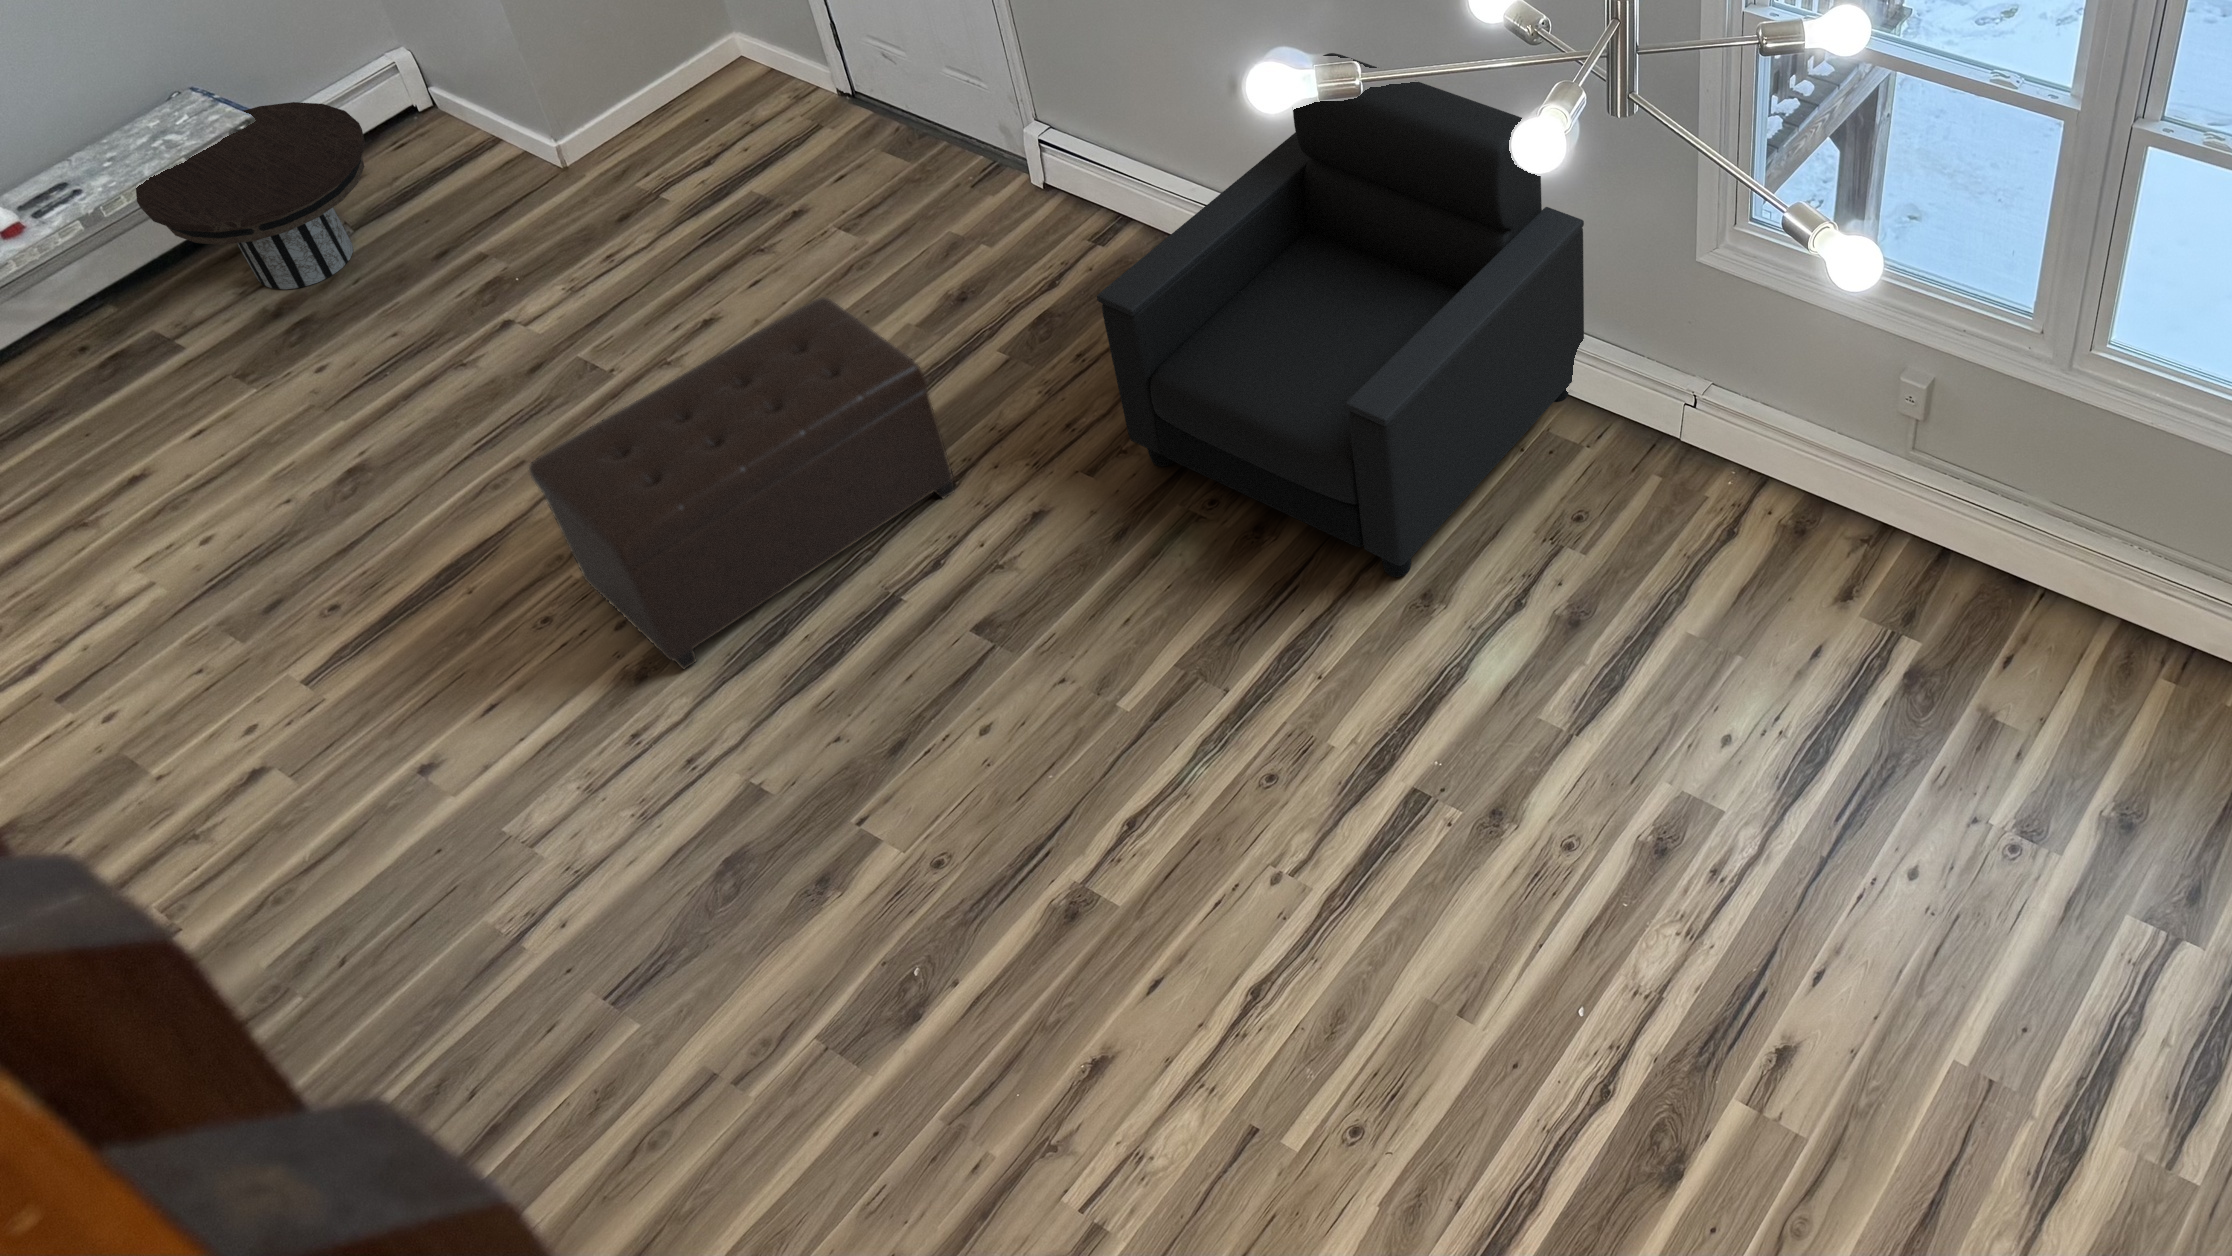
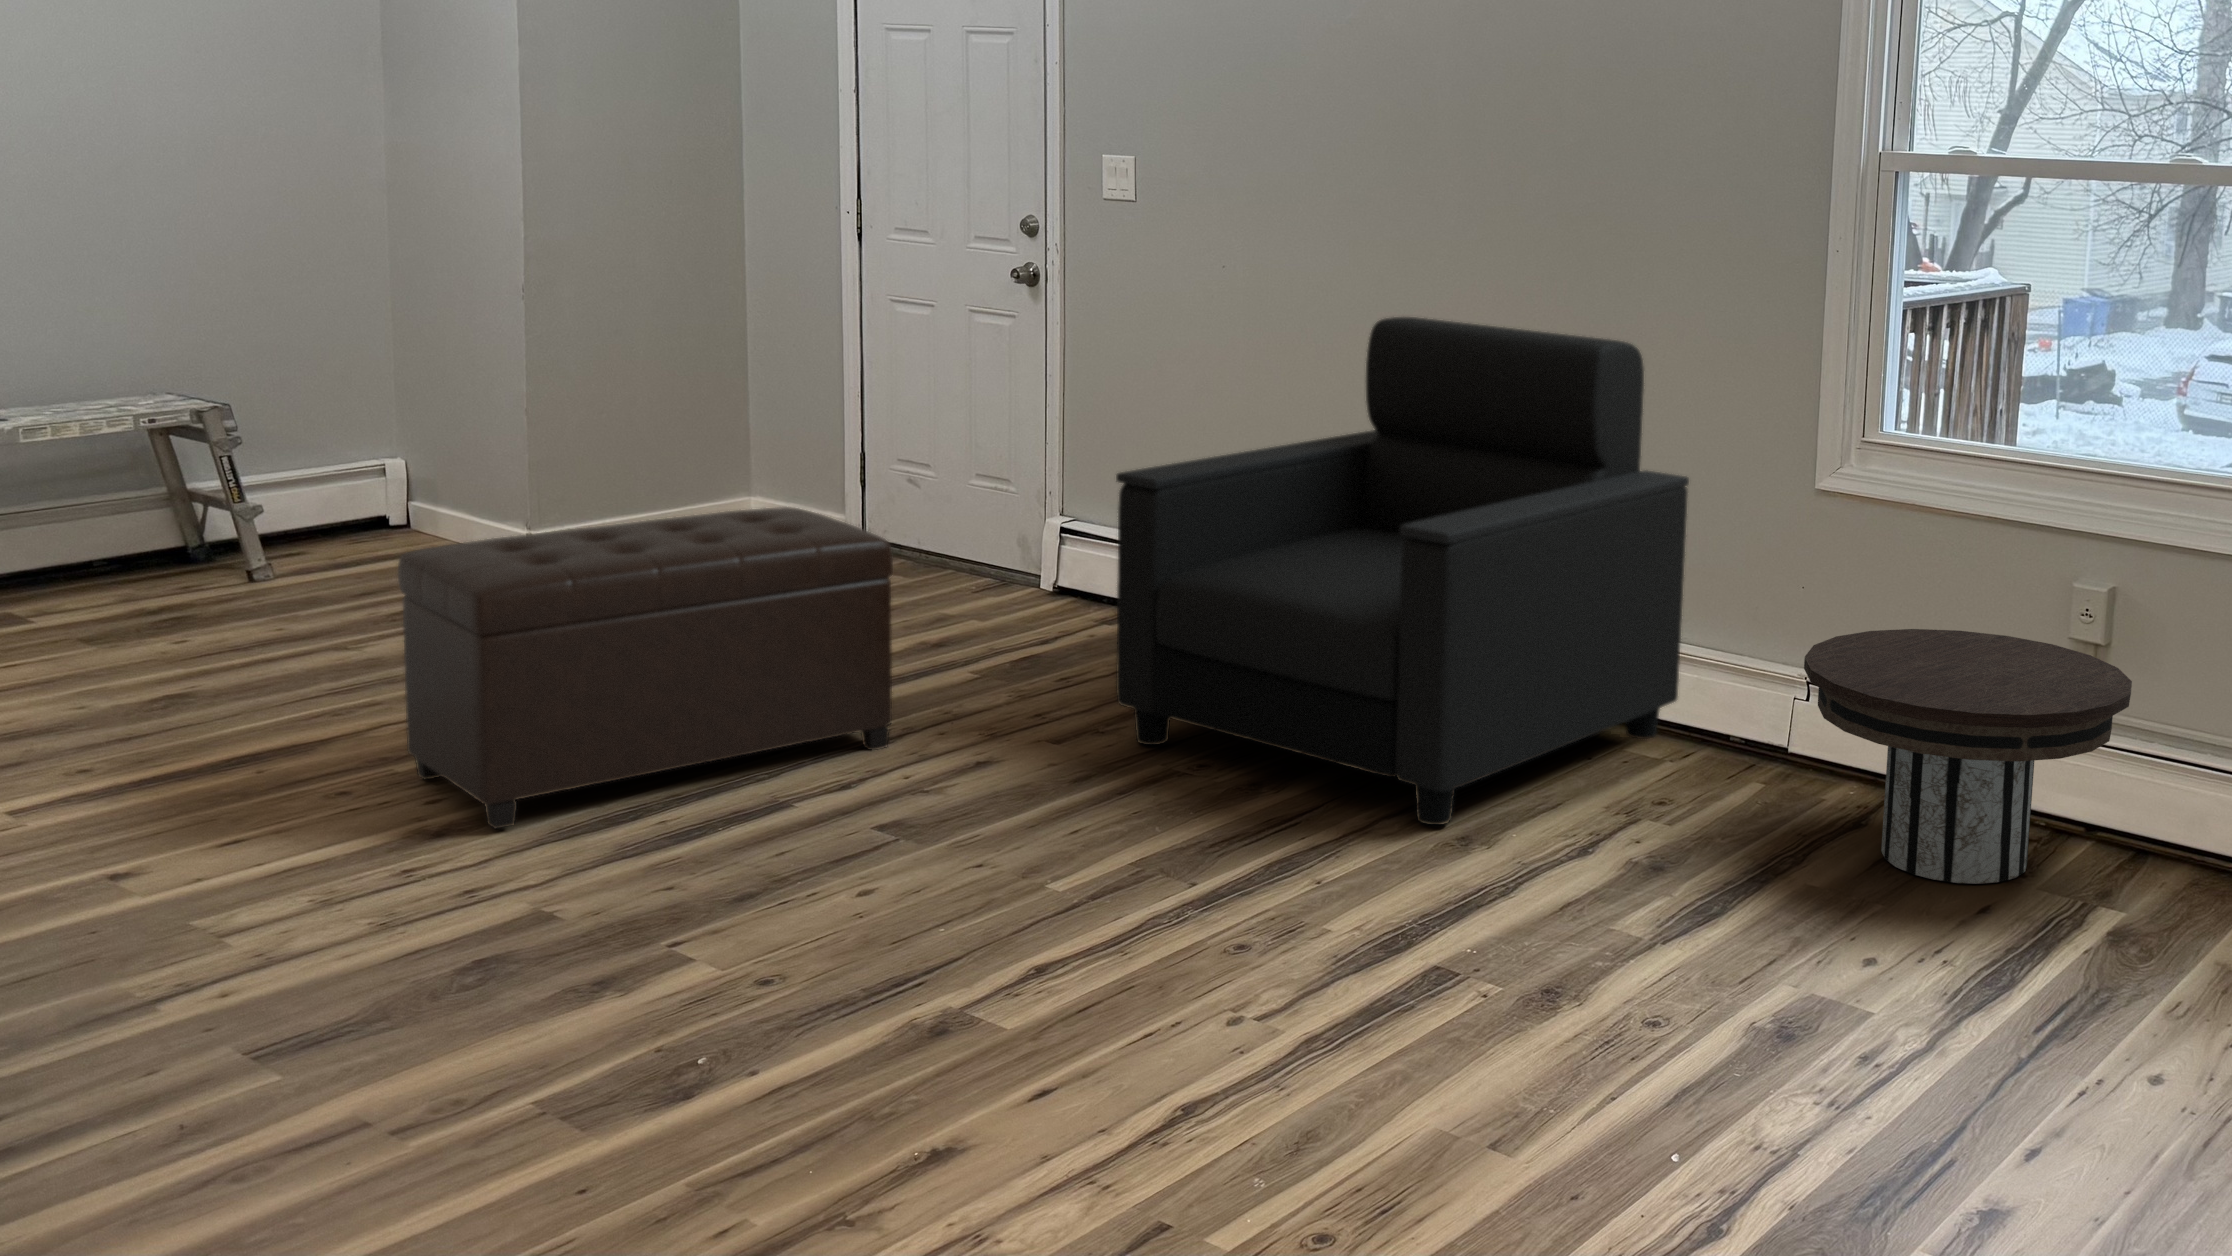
side table: present [136,102,366,289] -> present [1804,629,2132,884]

